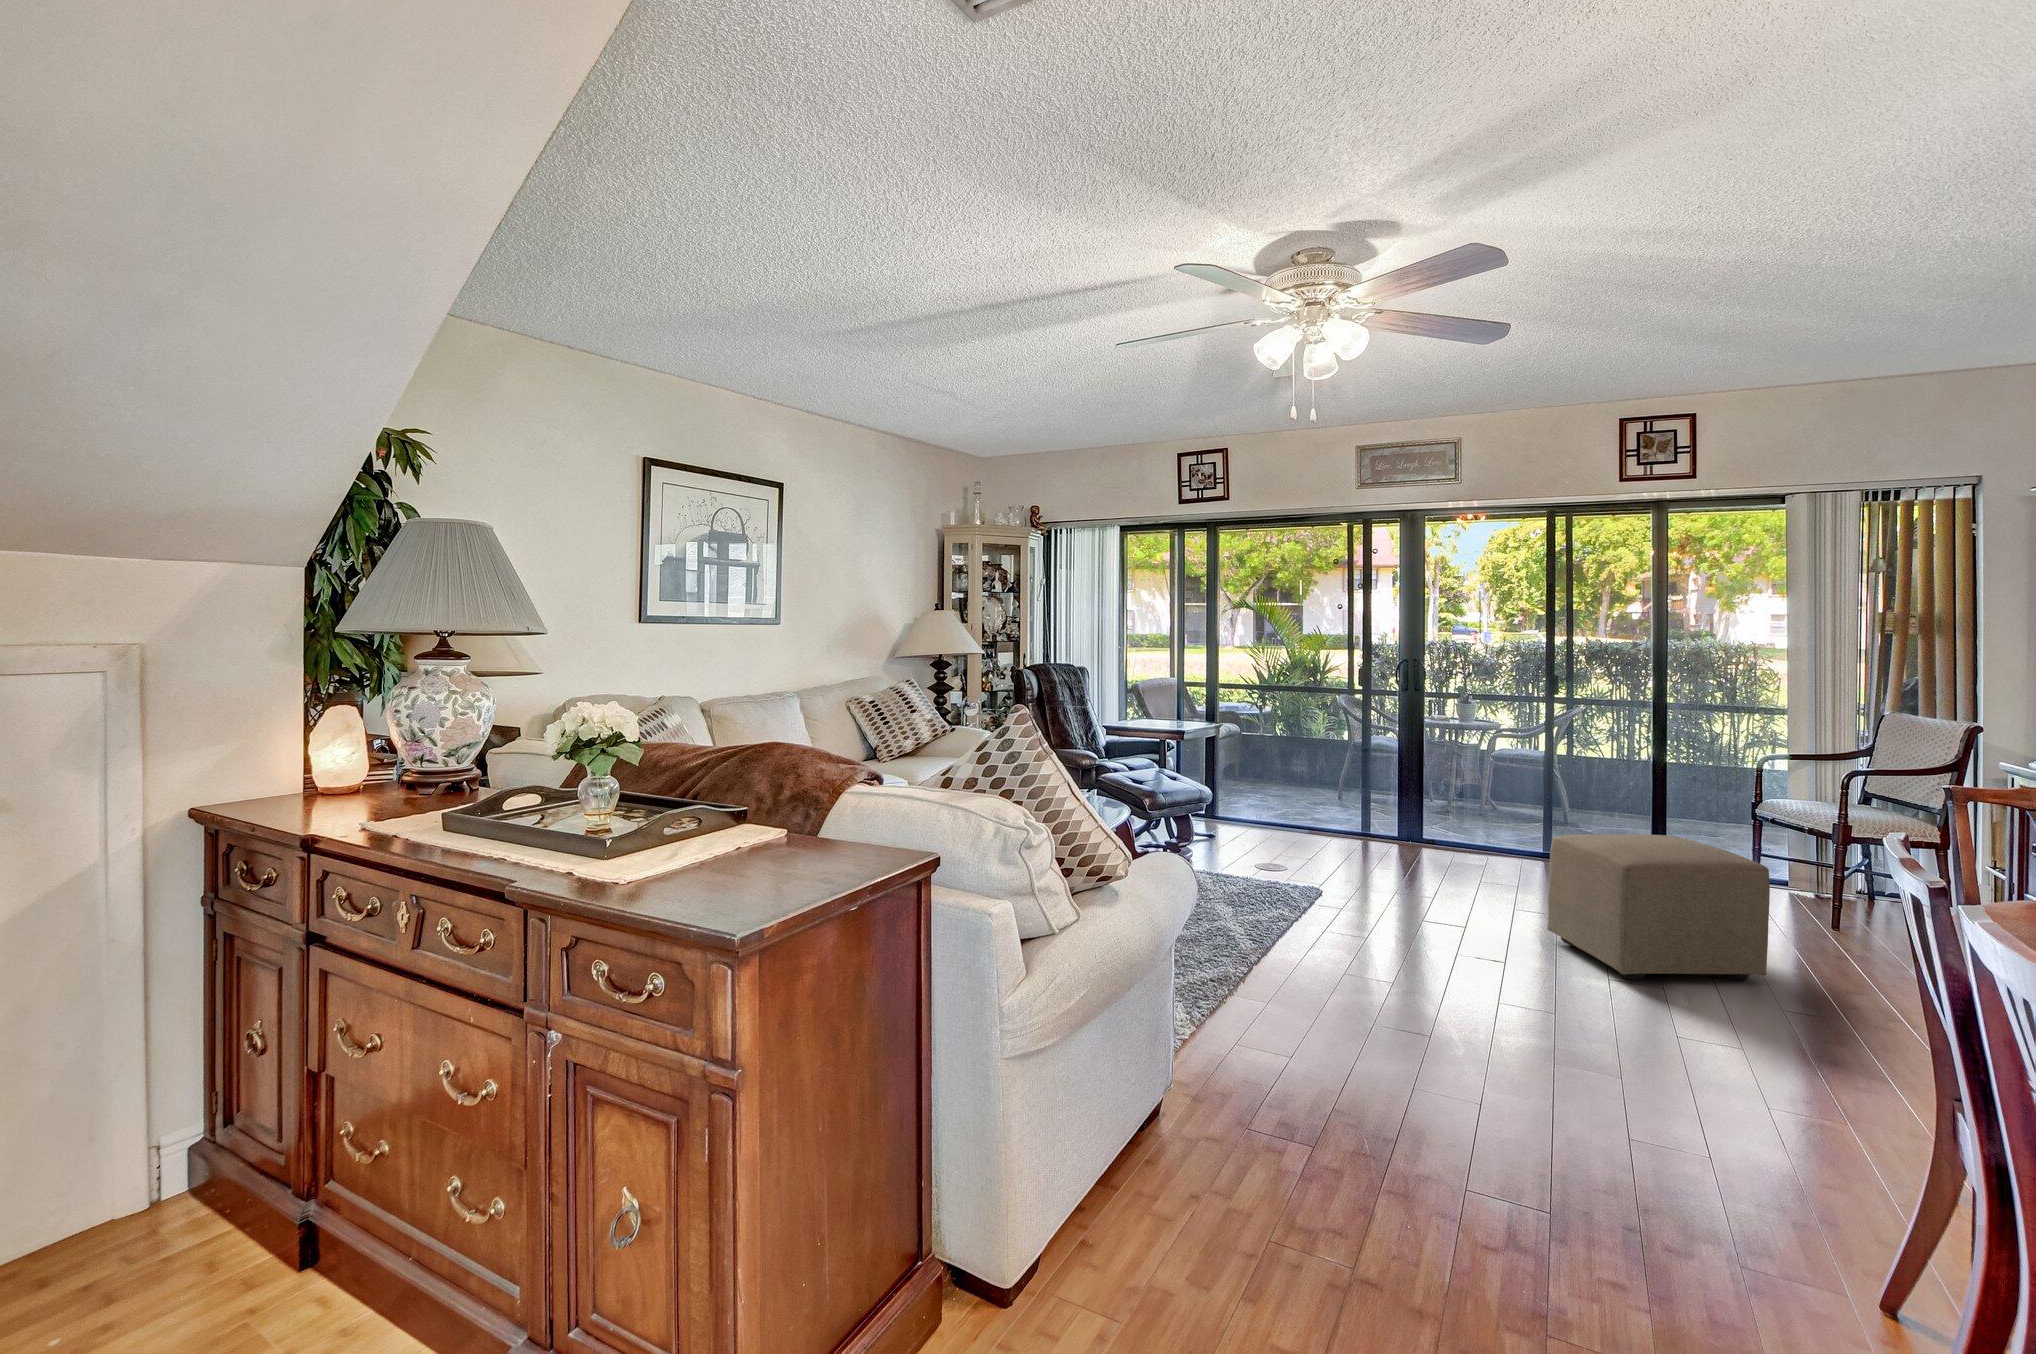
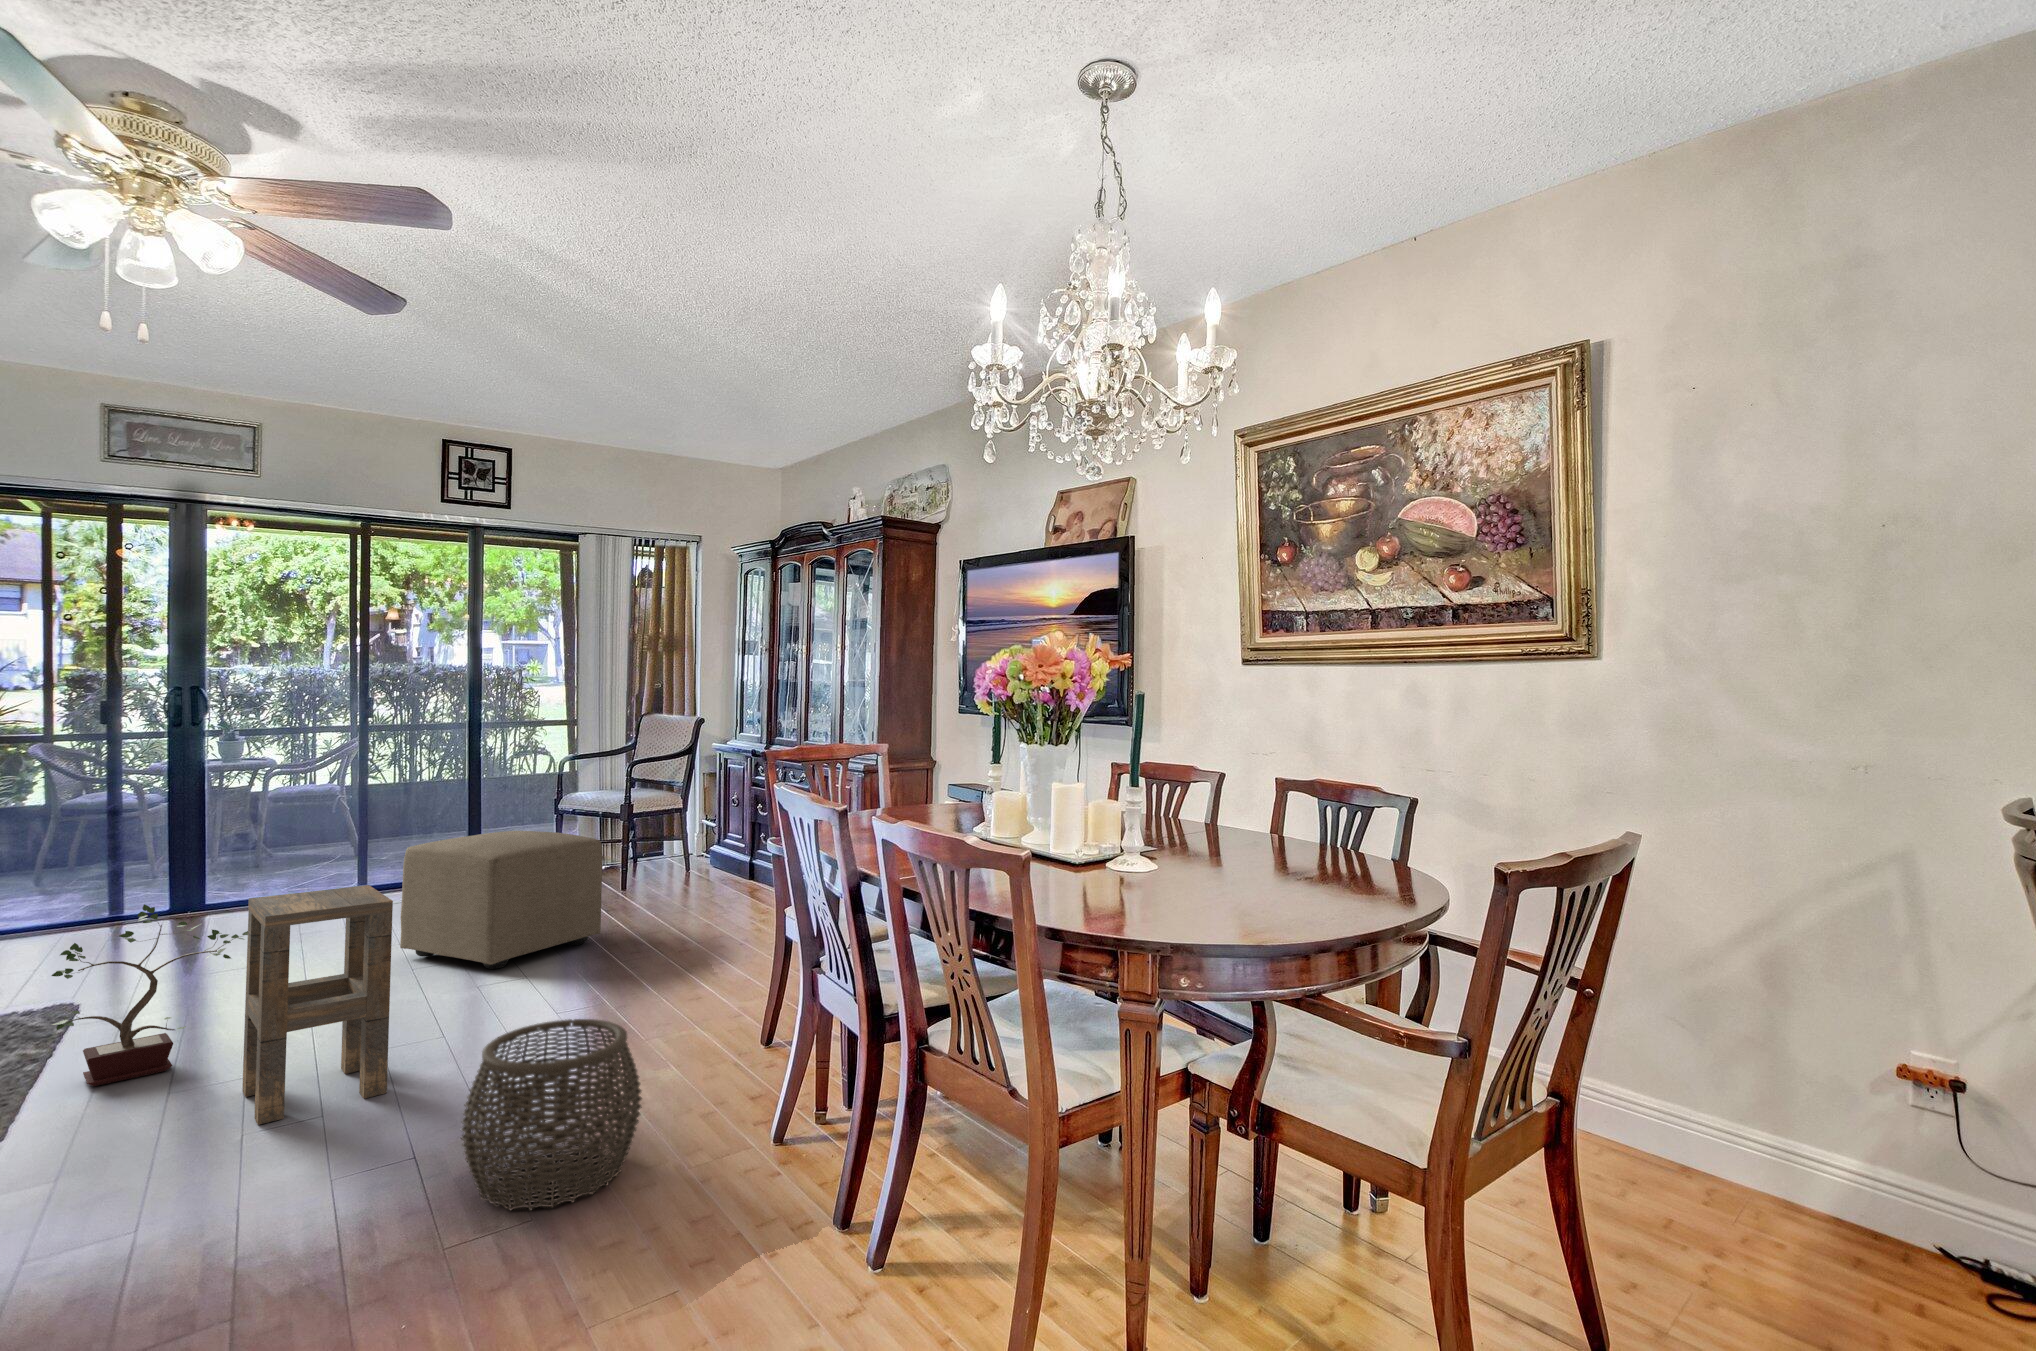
potted plant: none [1282,852,1406,982] -> present [52,904,248,1086]
side table: none [1382,867,1485,1069] -> present [242,885,393,1125]
woven basket: none [1491,1064,1688,1273] -> present [461,1019,642,1211]

